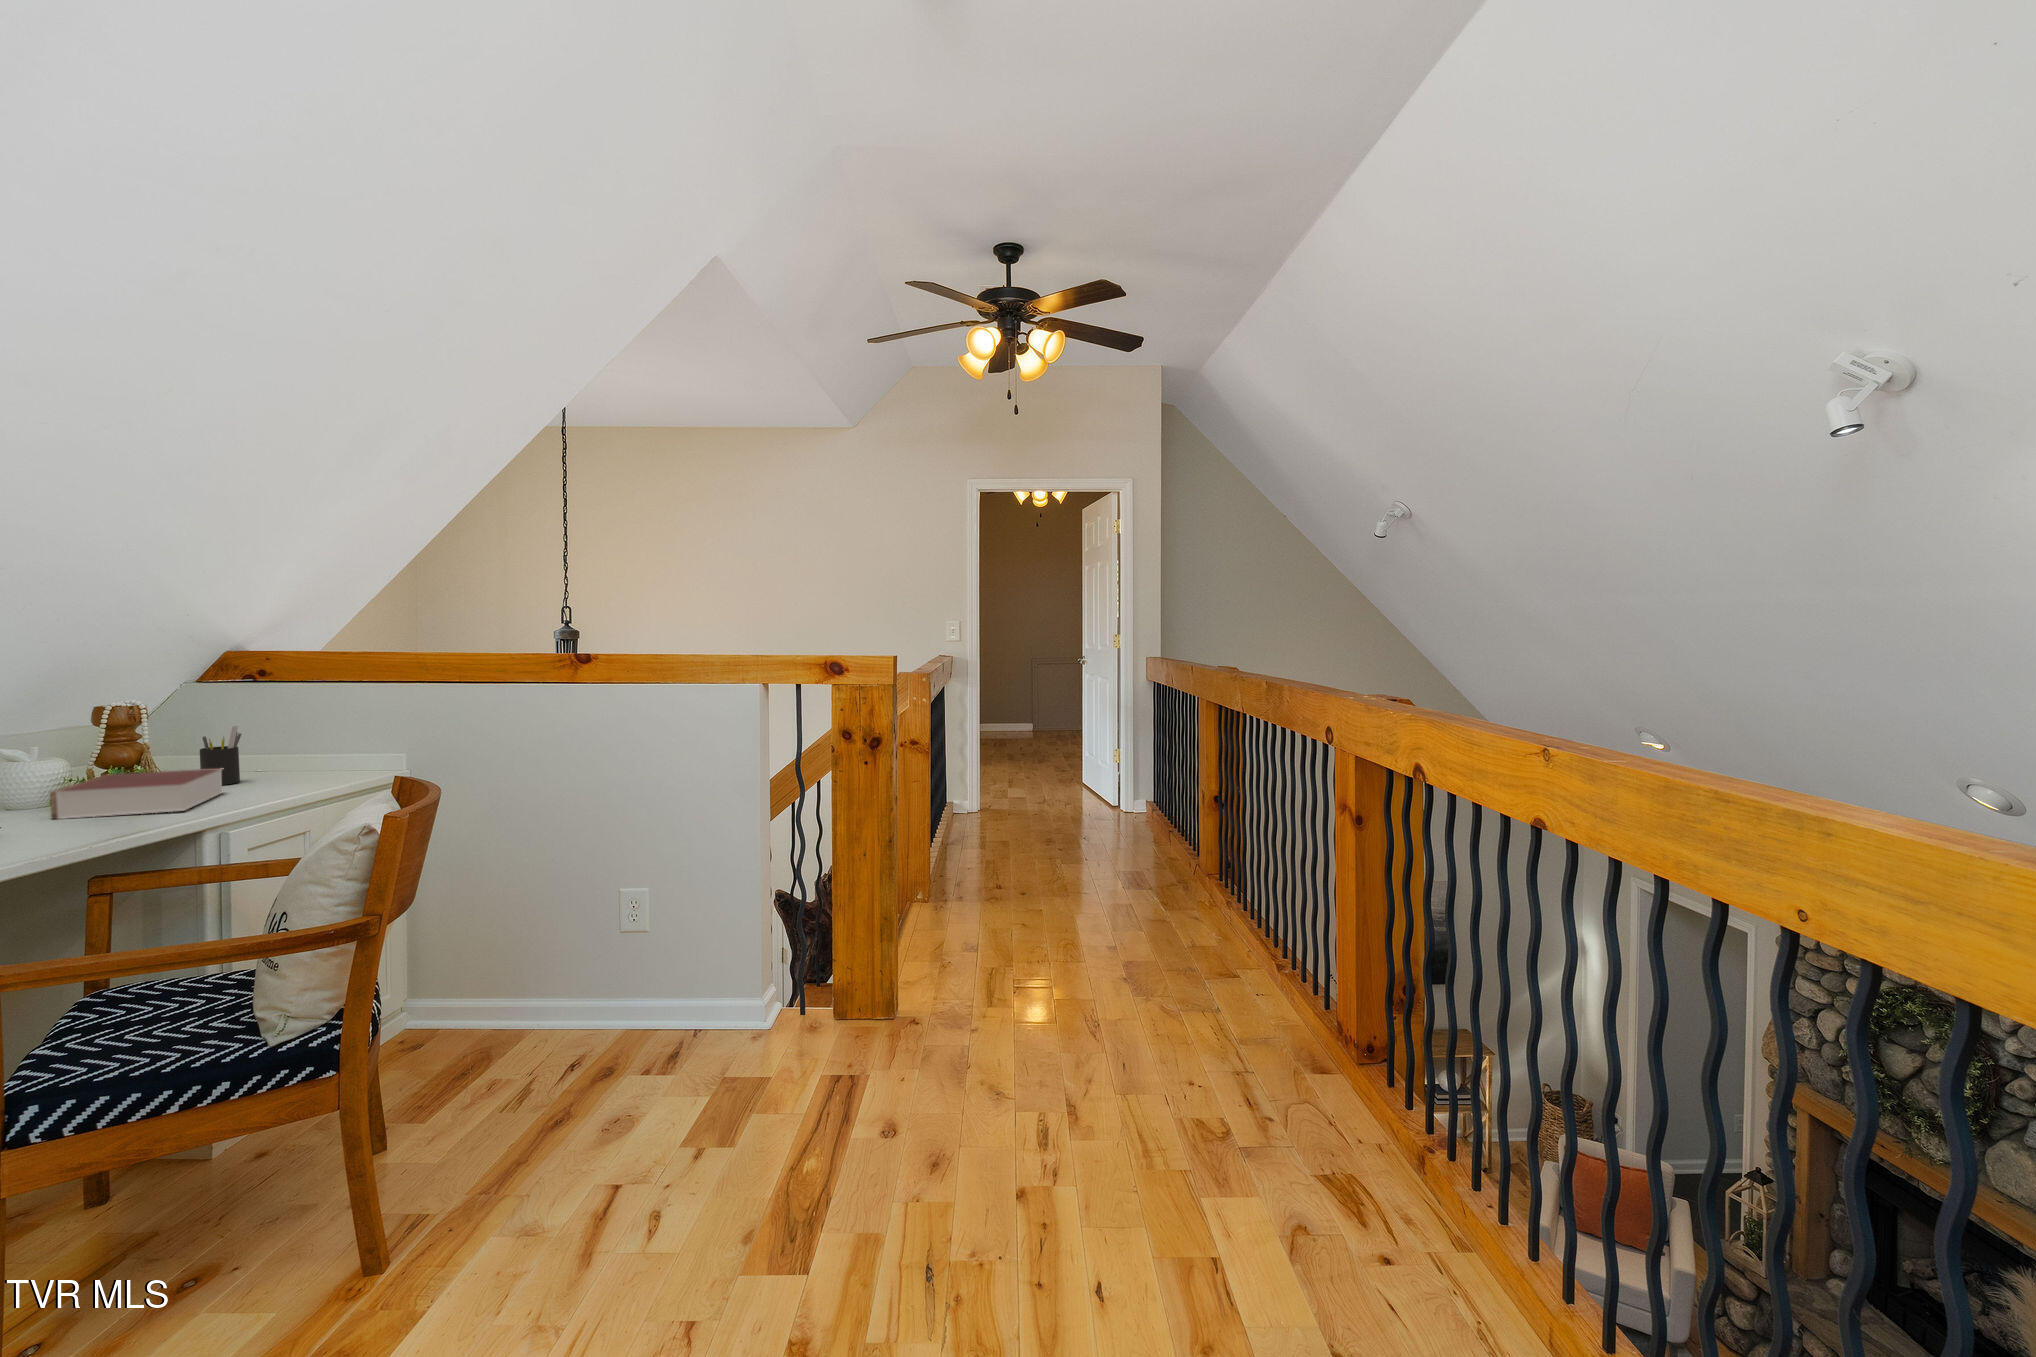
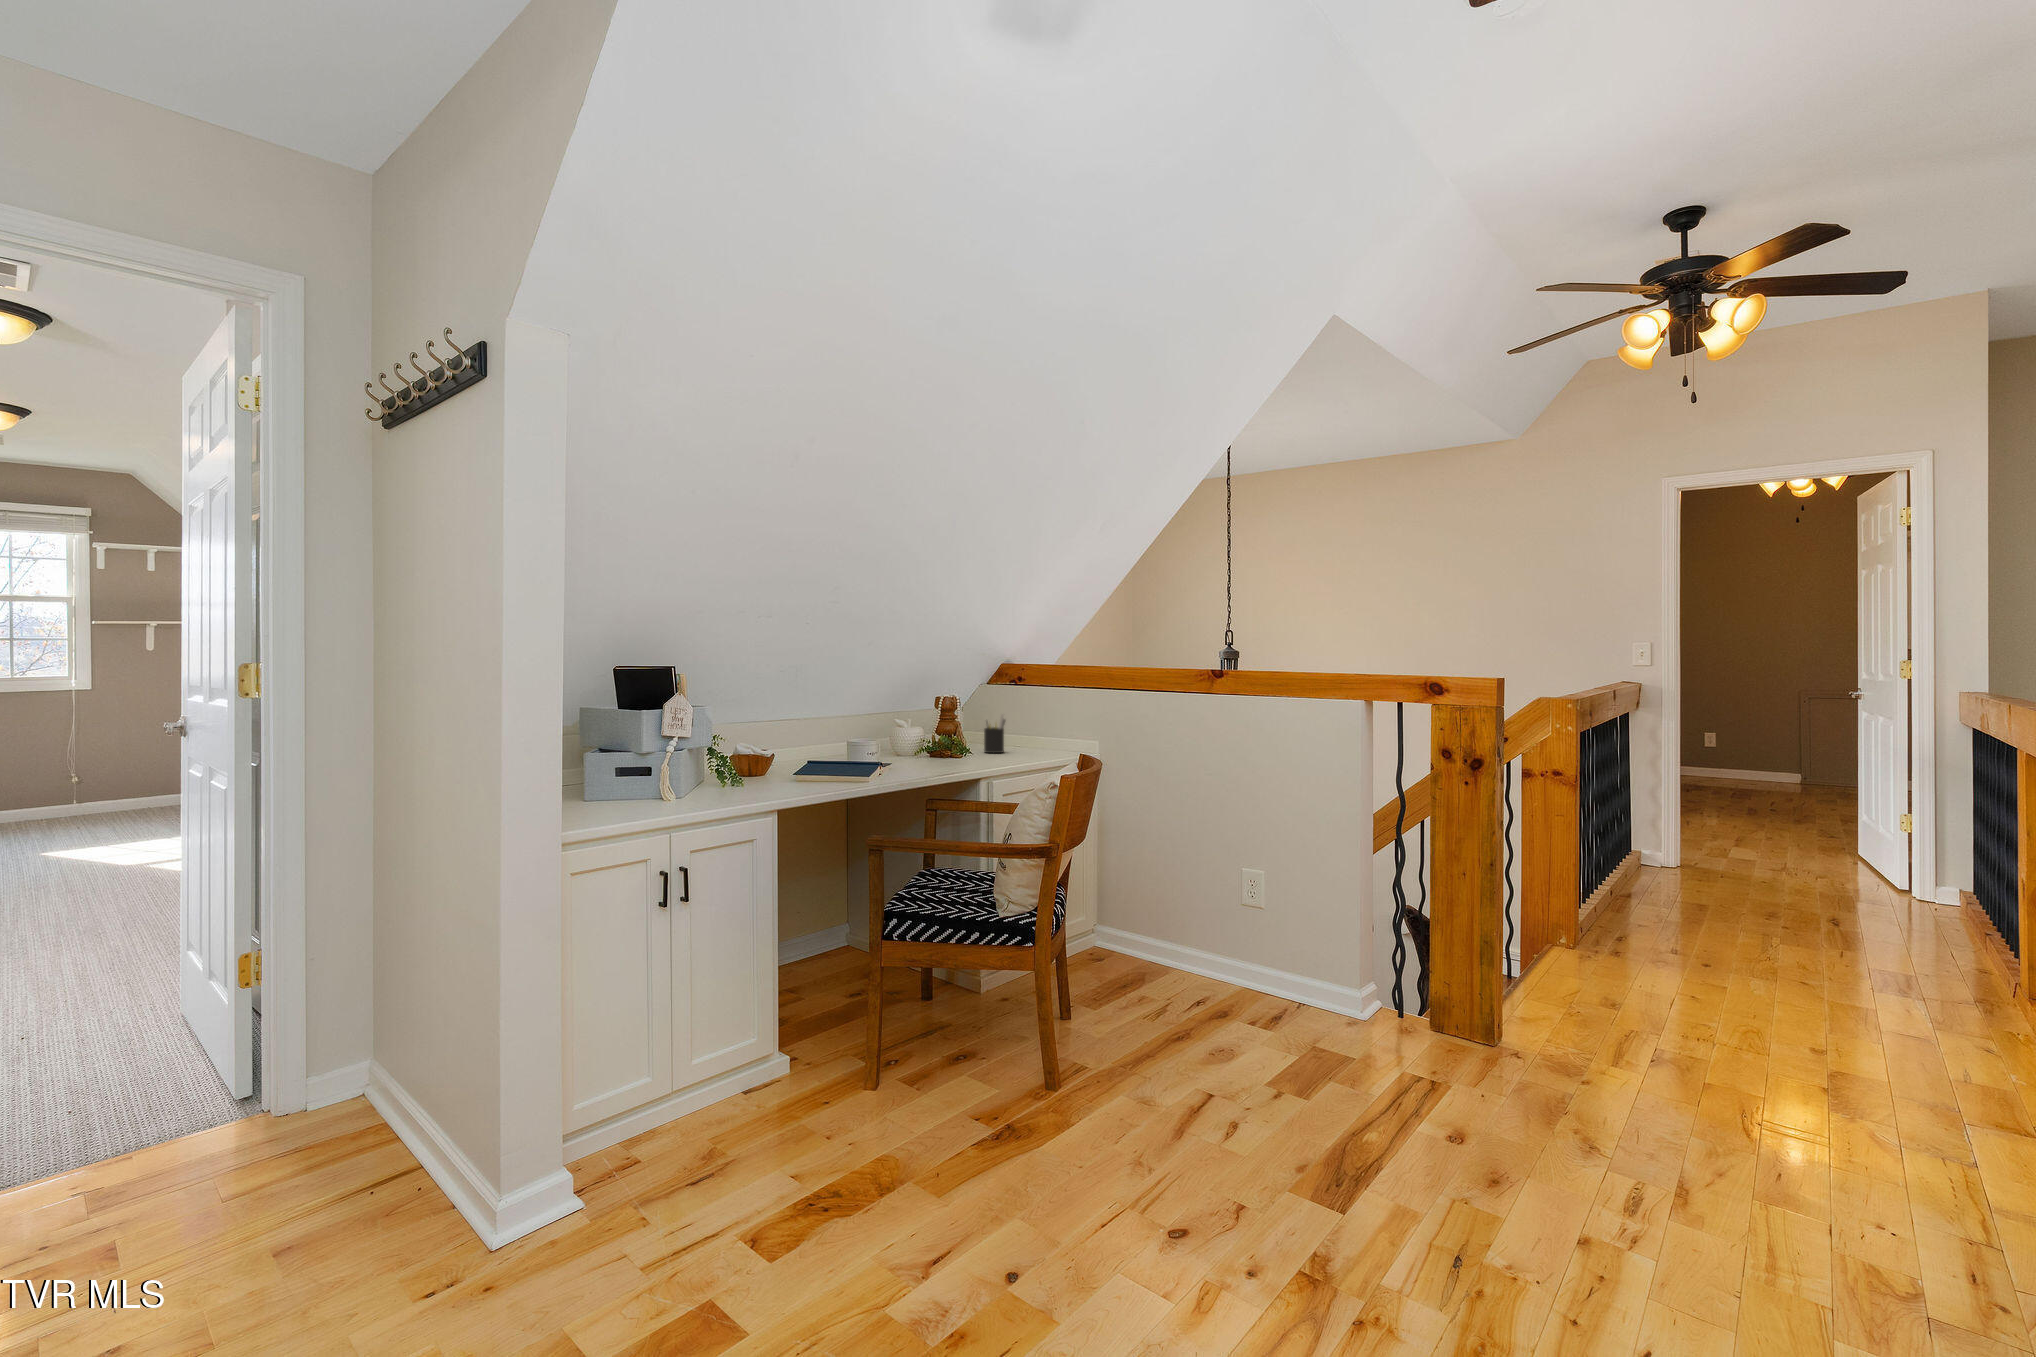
book: present [50,768,223,819] -> none [913,740,995,765]

